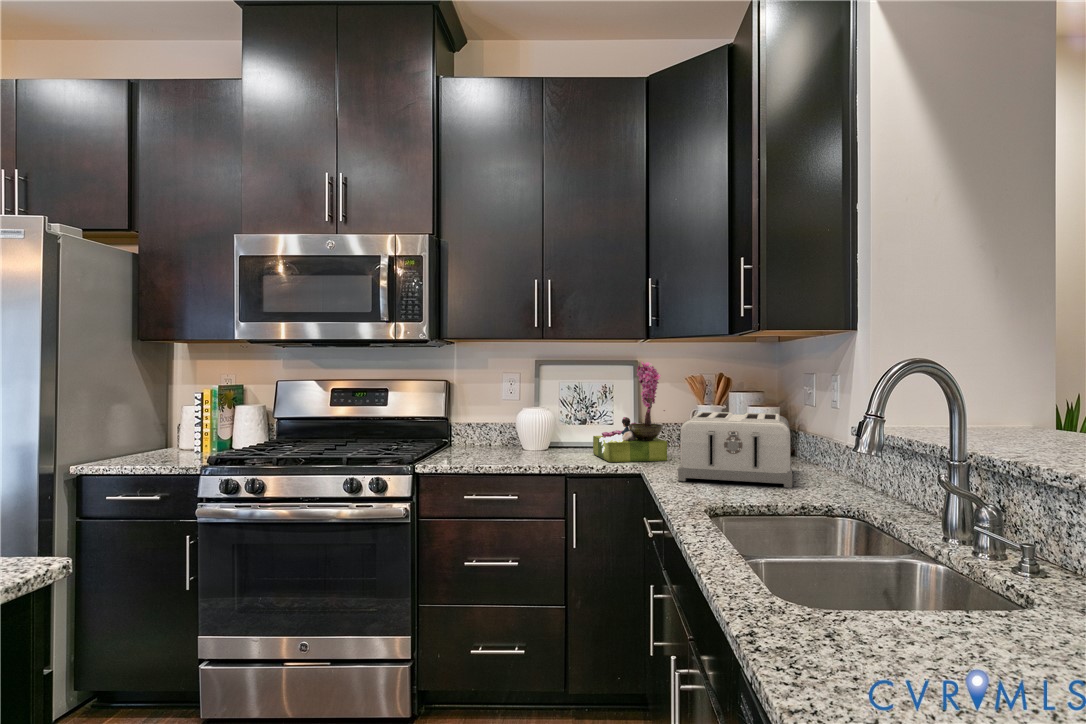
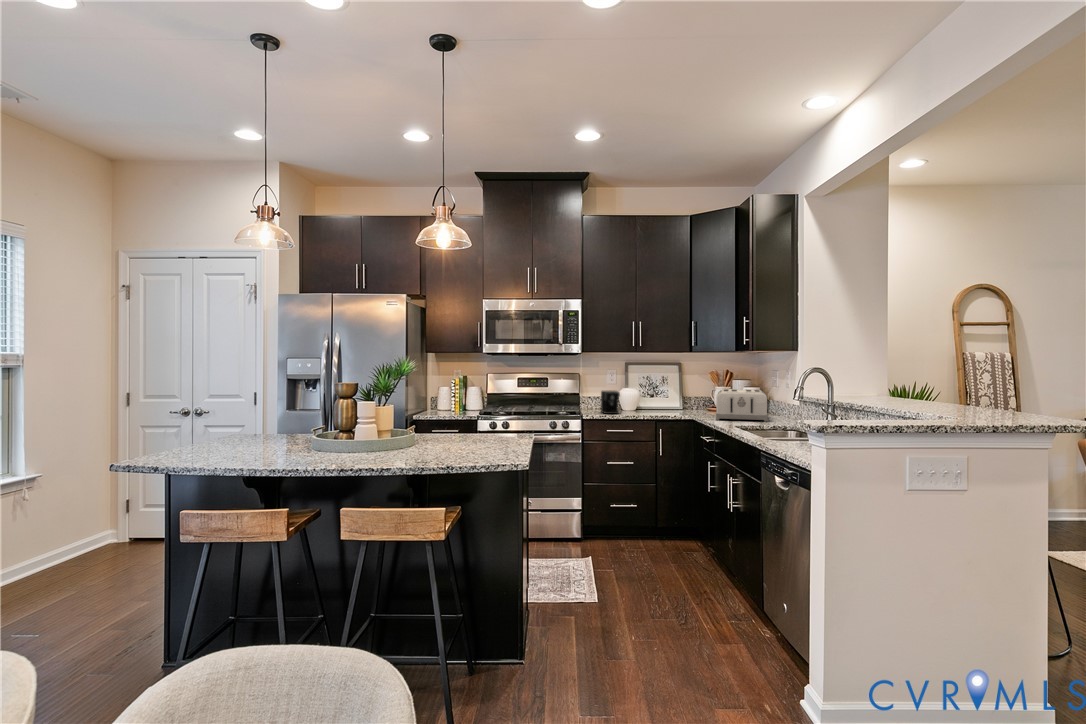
flower arrangement: present [593,362,667,462] -> none [663,363,704,414]
coffee maker: none [470,413,545,460] -> present [601,391,620,414]

